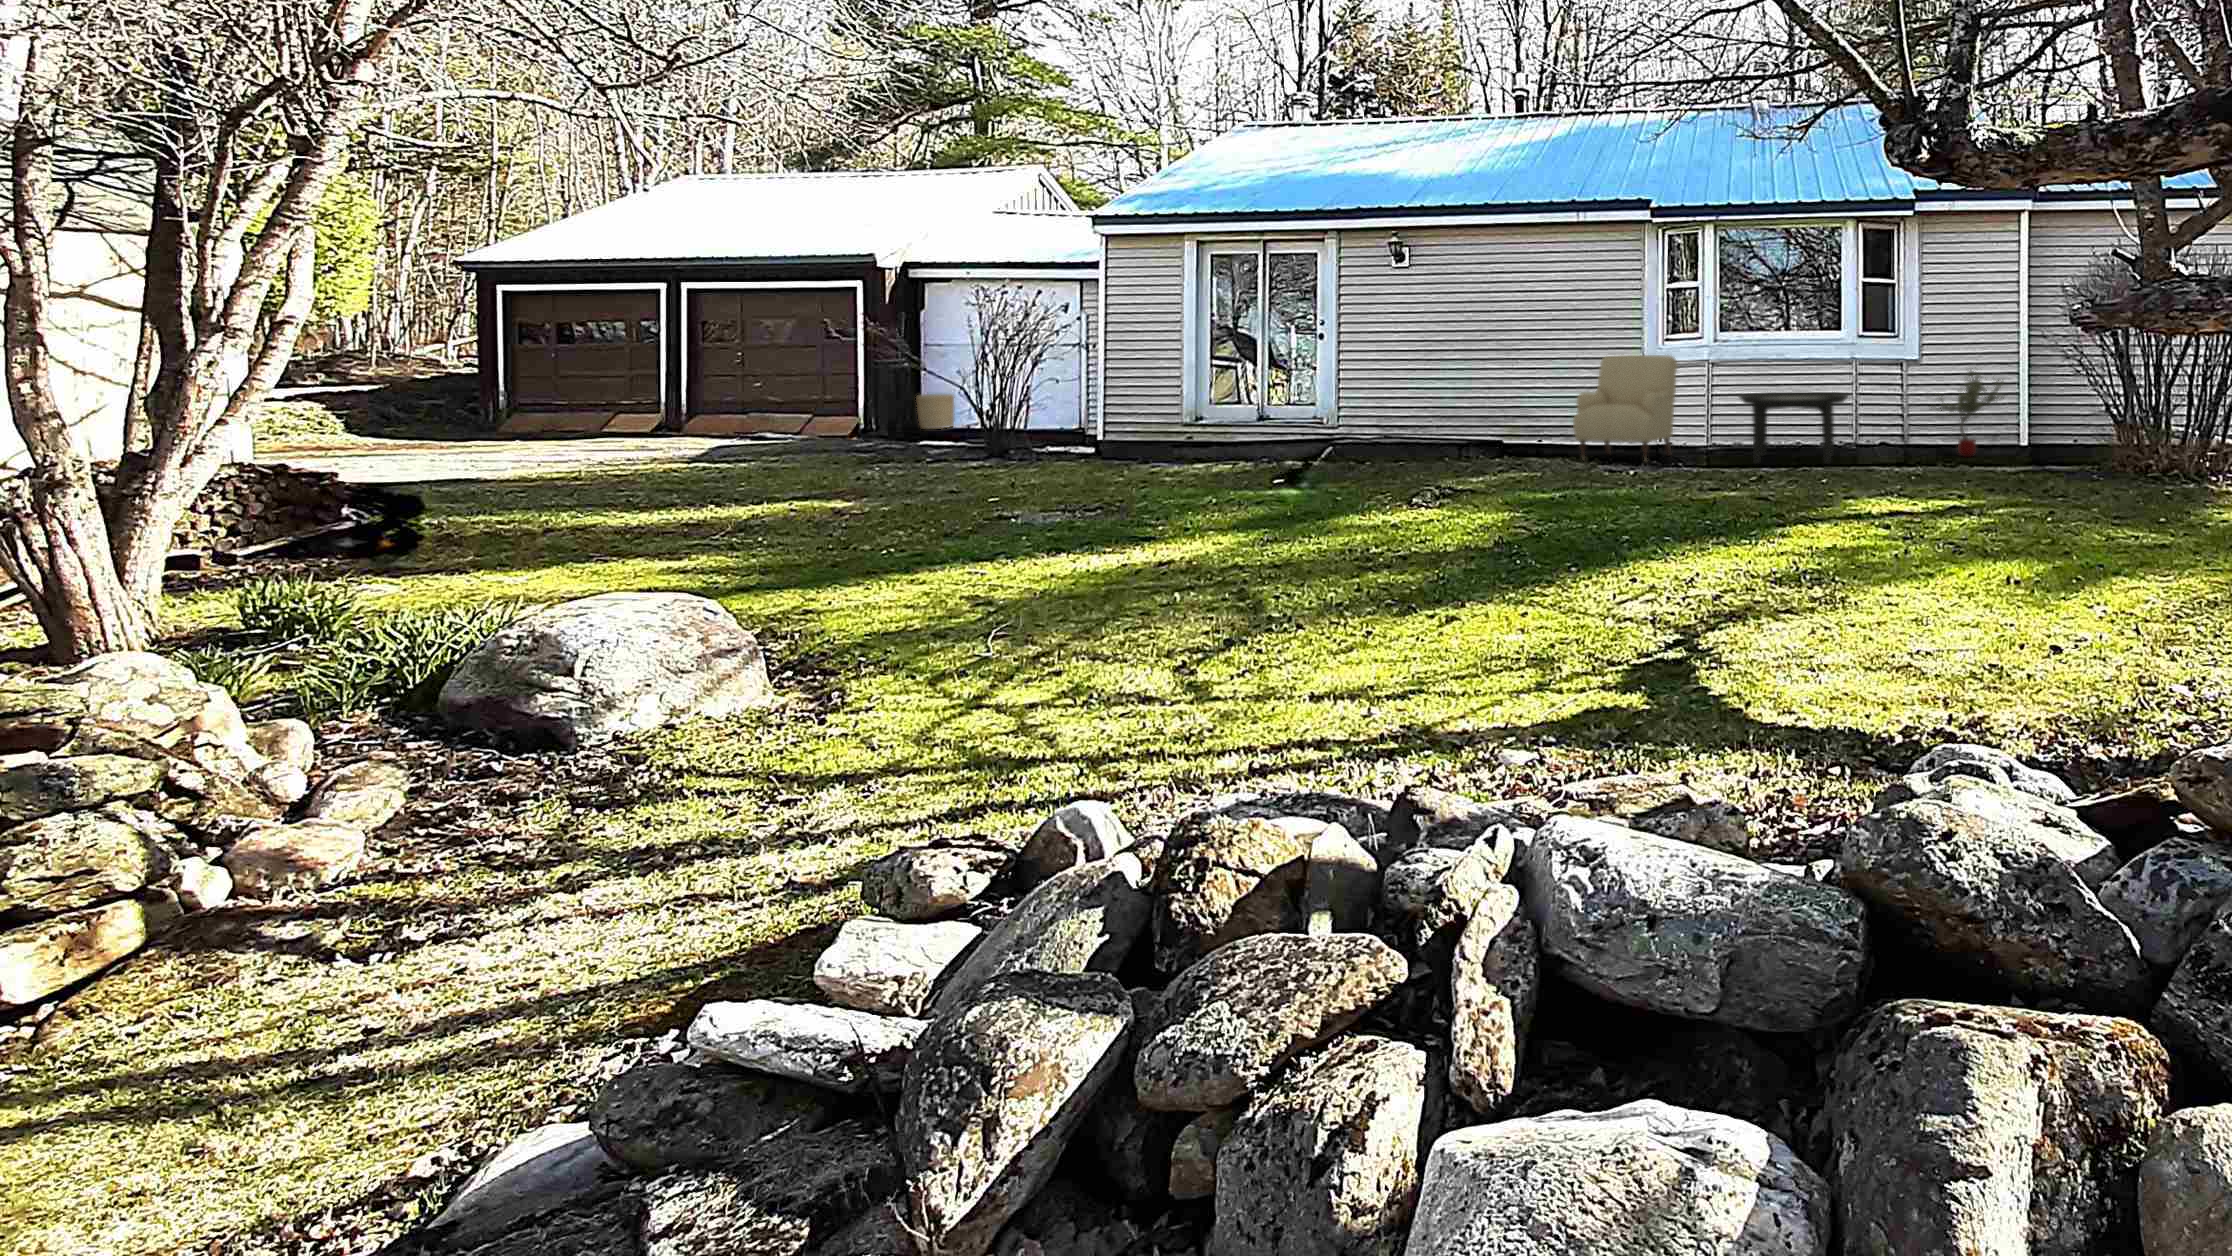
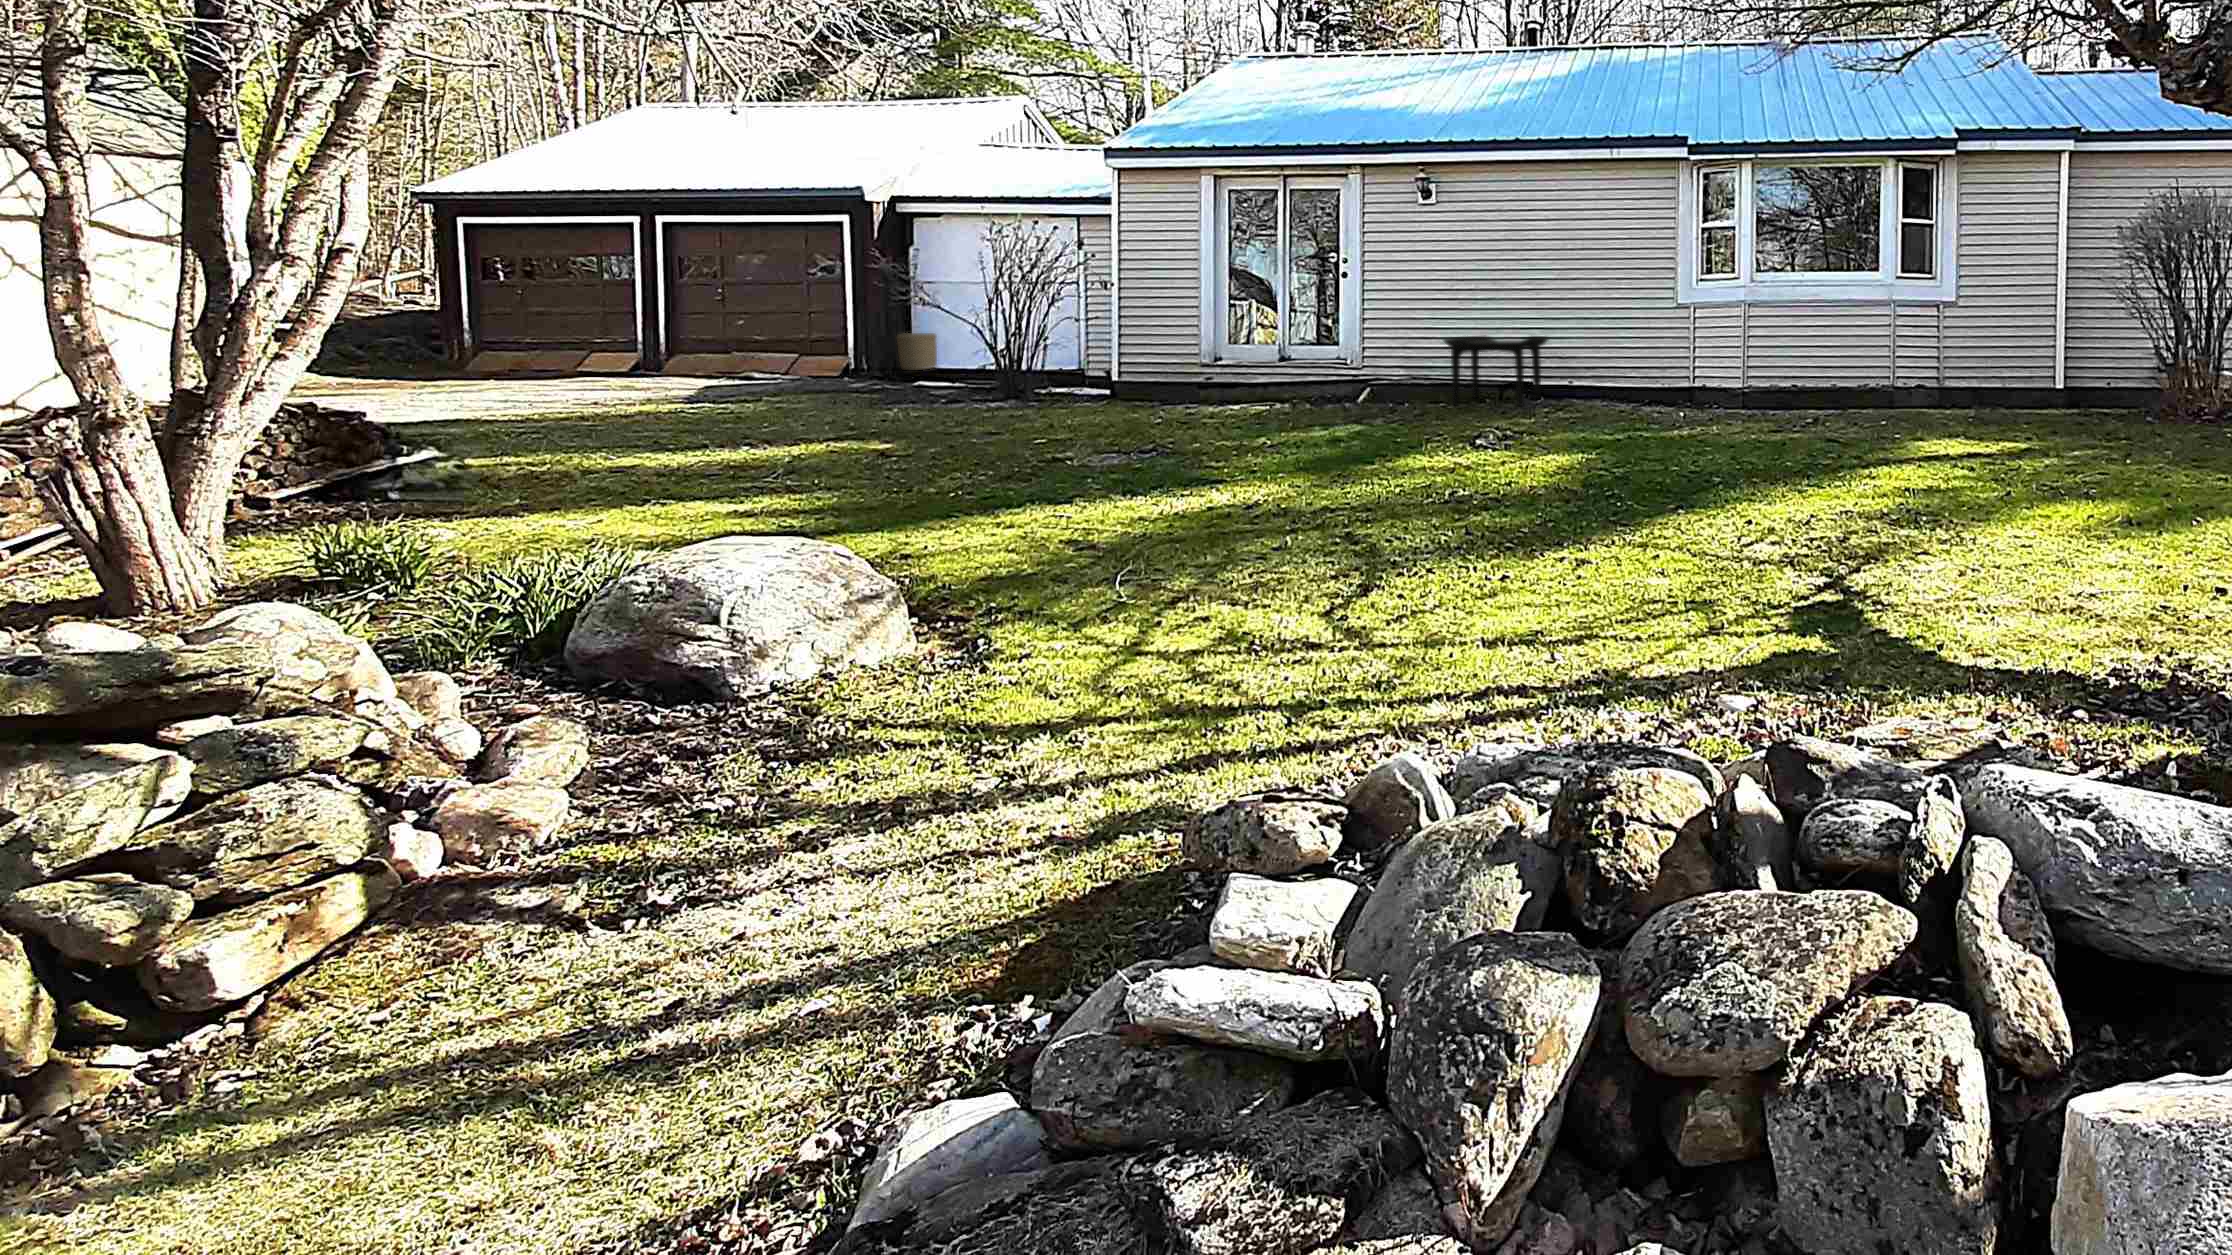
chair: present [1573,355,1677,461] -> none [1613,296,1718,406]
potted tree: present [1931,371,2003,457] -> none [1974,309,2052,401]
round table: present [1739,392,1849,464] -> present [1443,335,1549,406]

